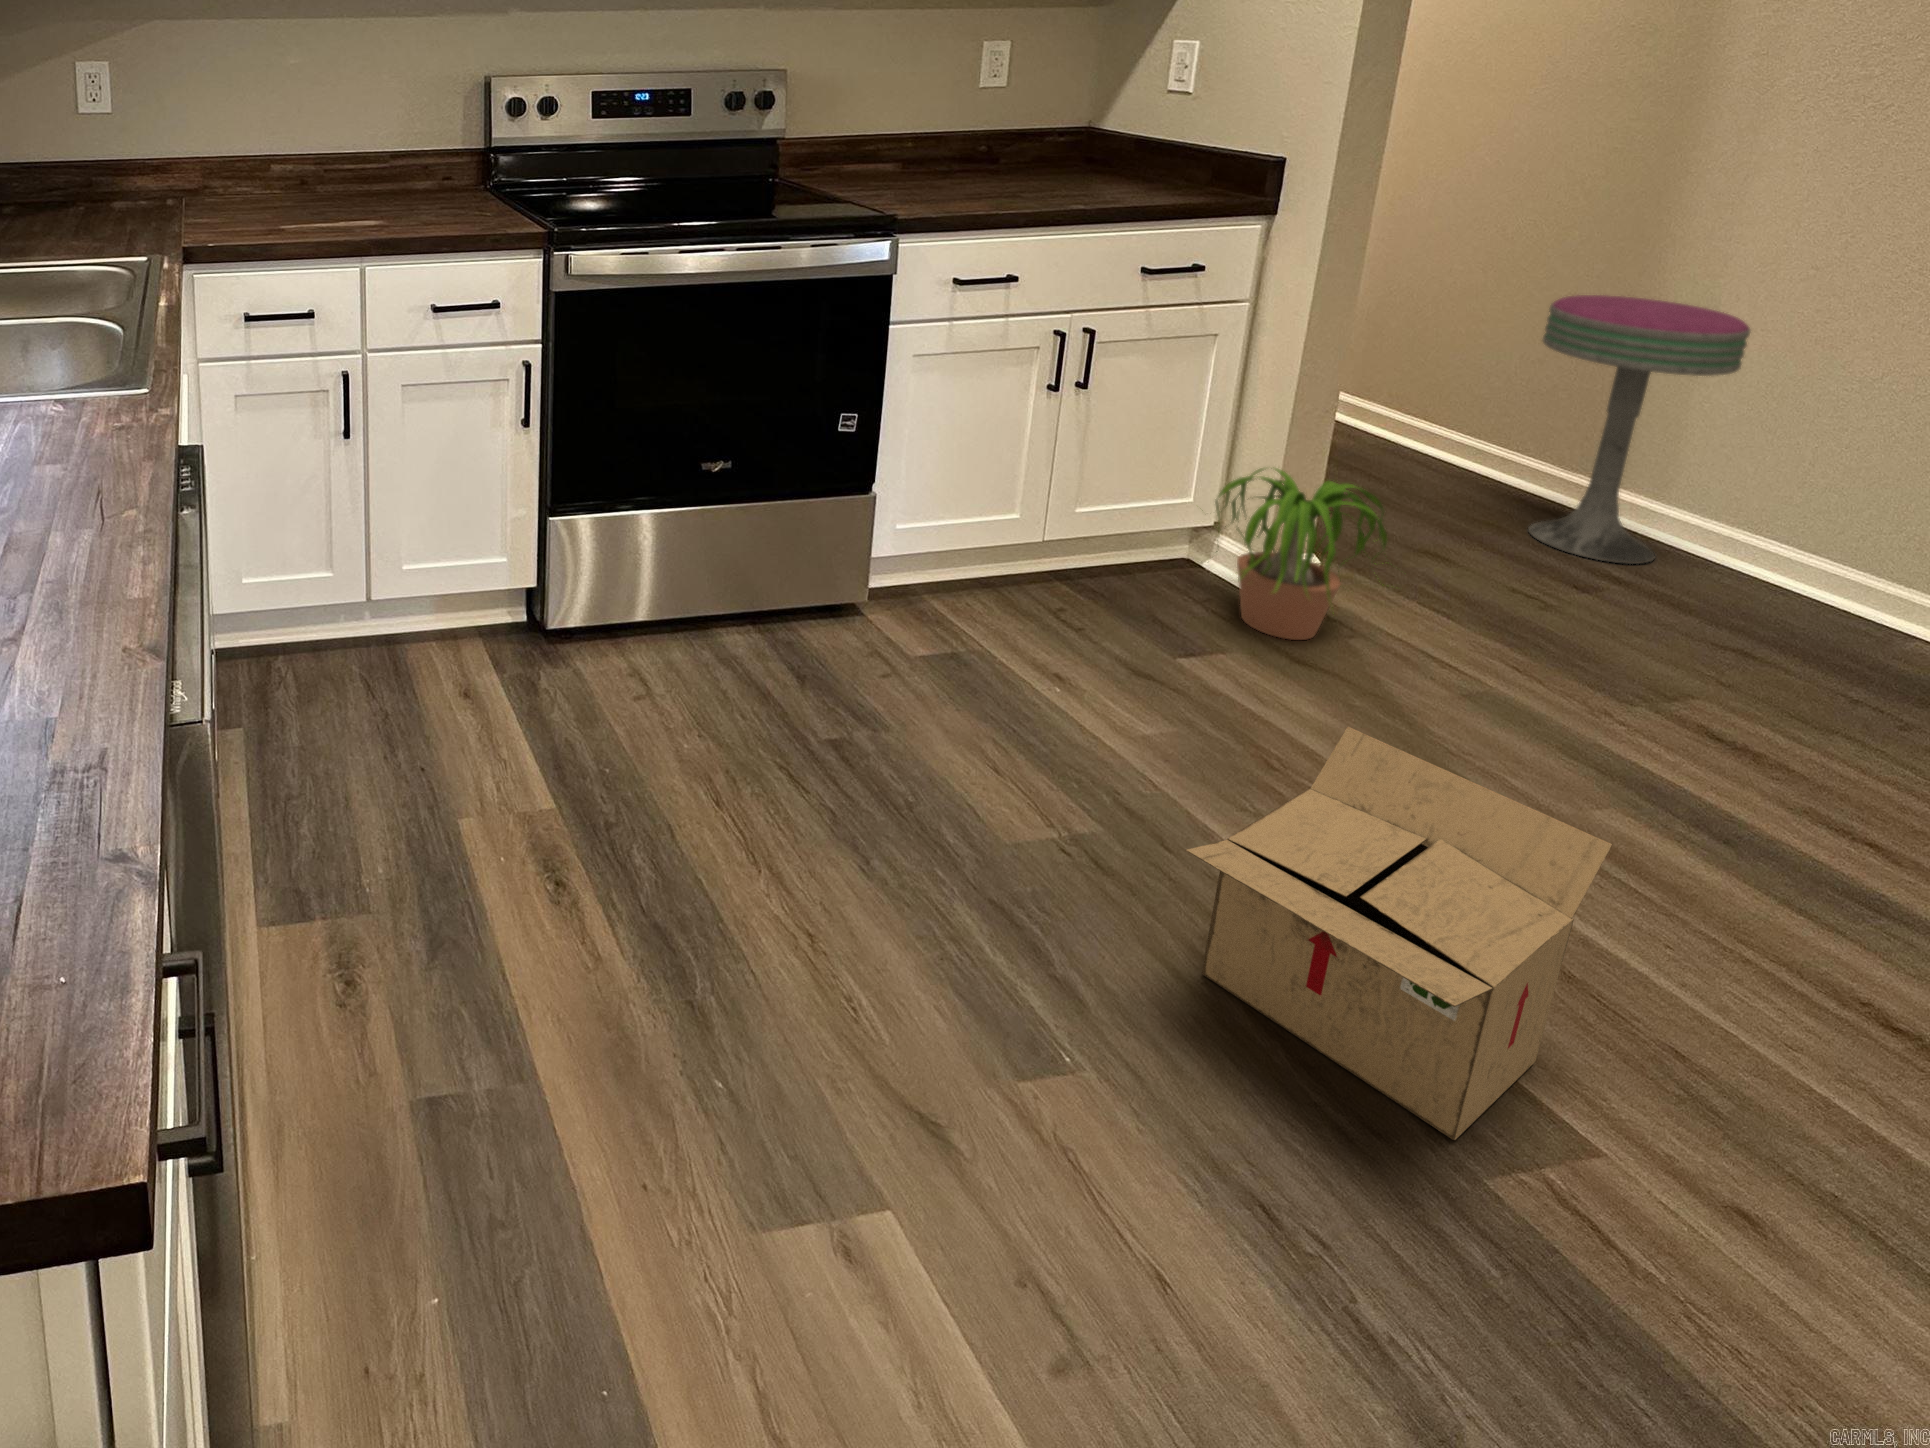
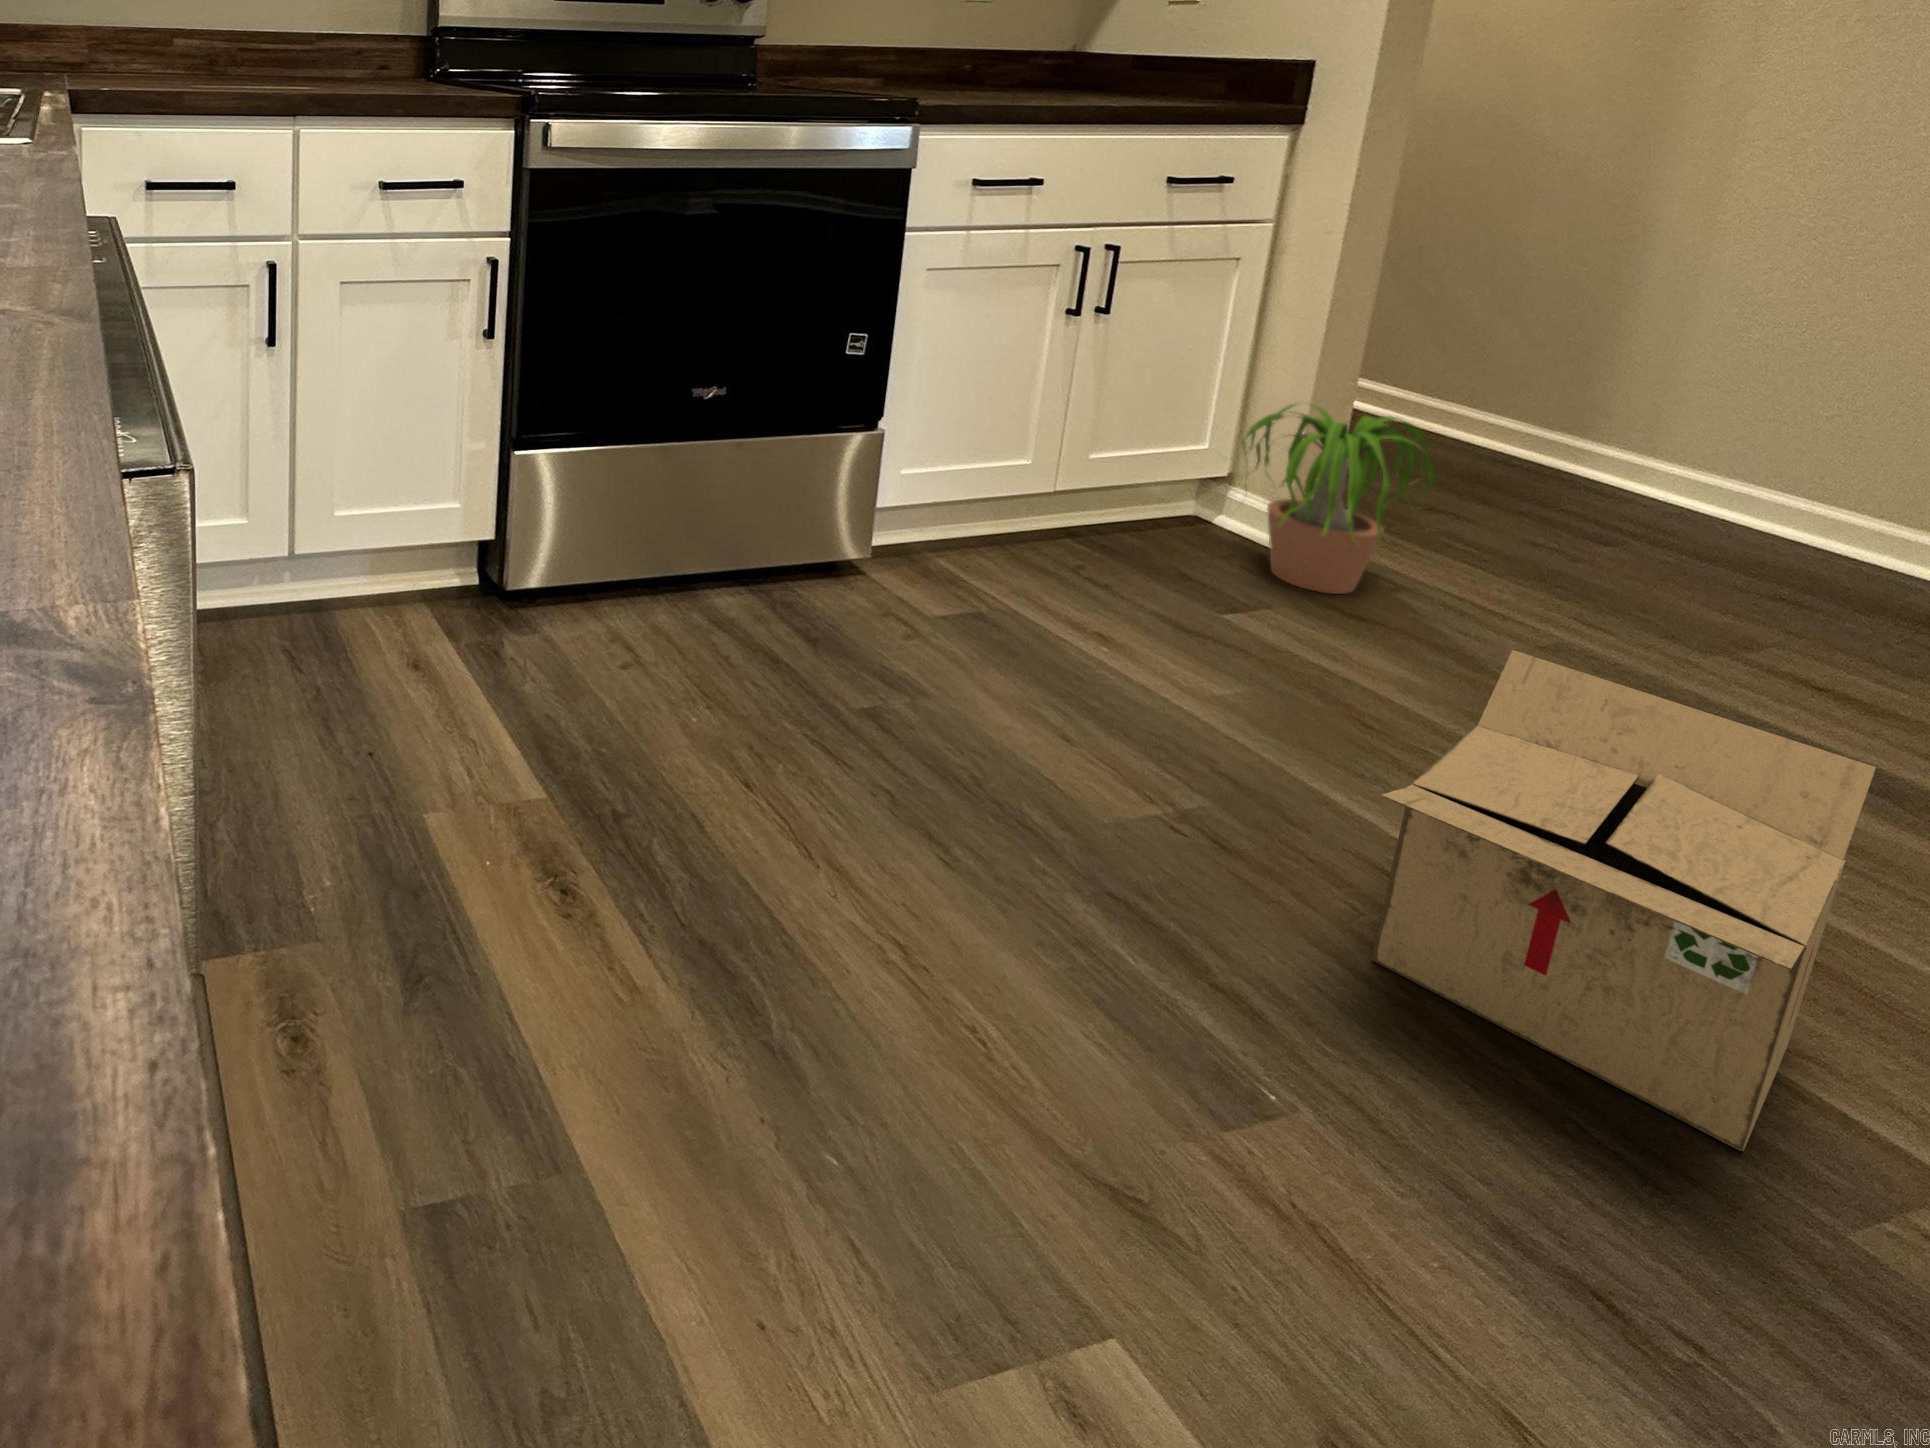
bar stool: present [1528,295,1750,564] -> none [1522,237,1756,519]

